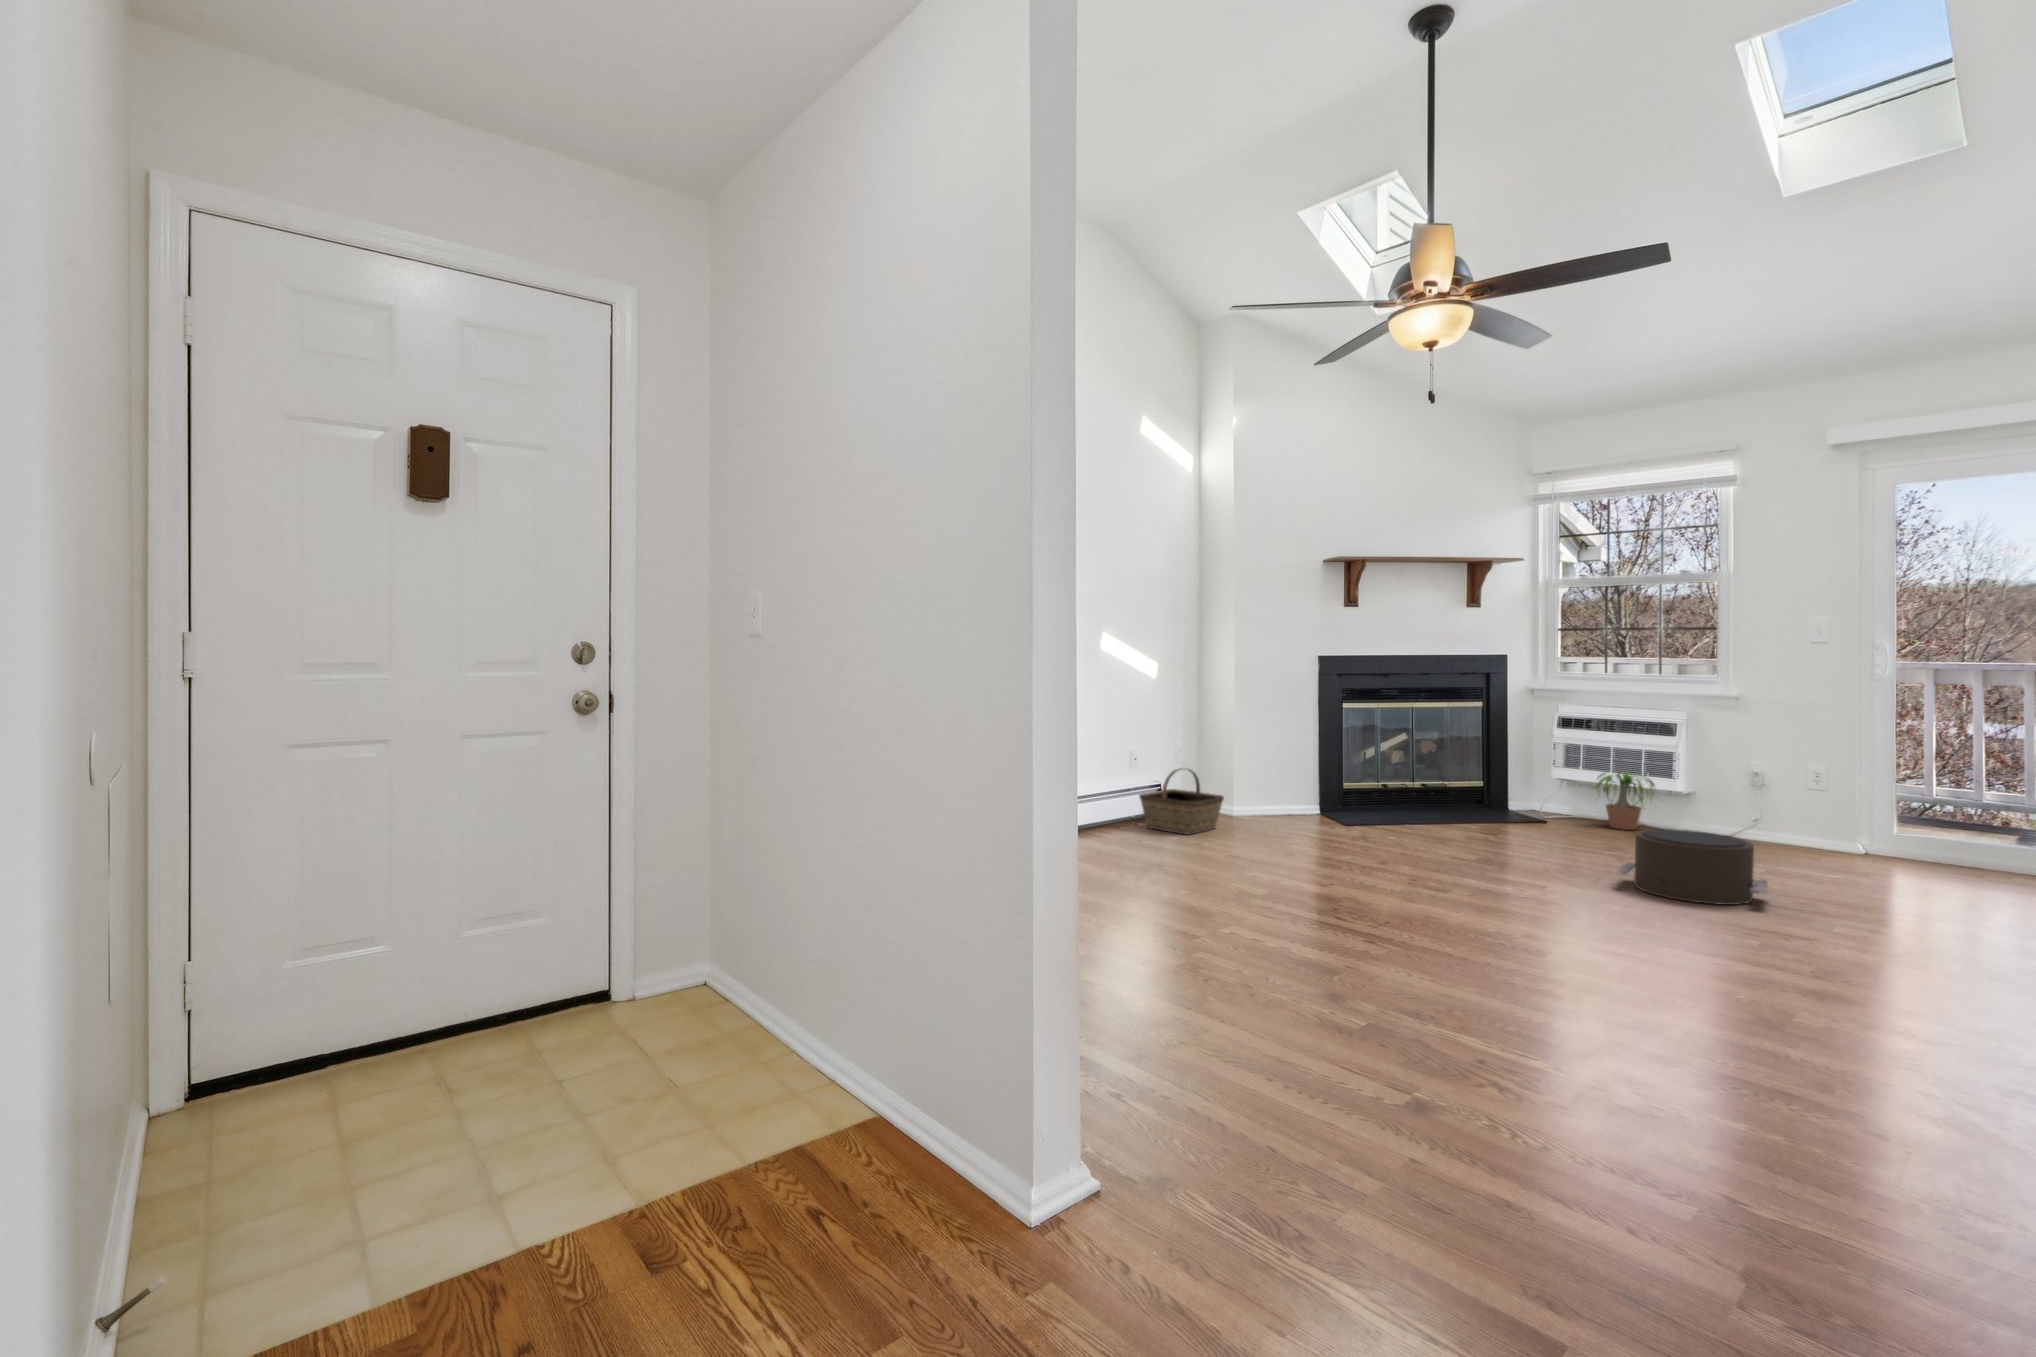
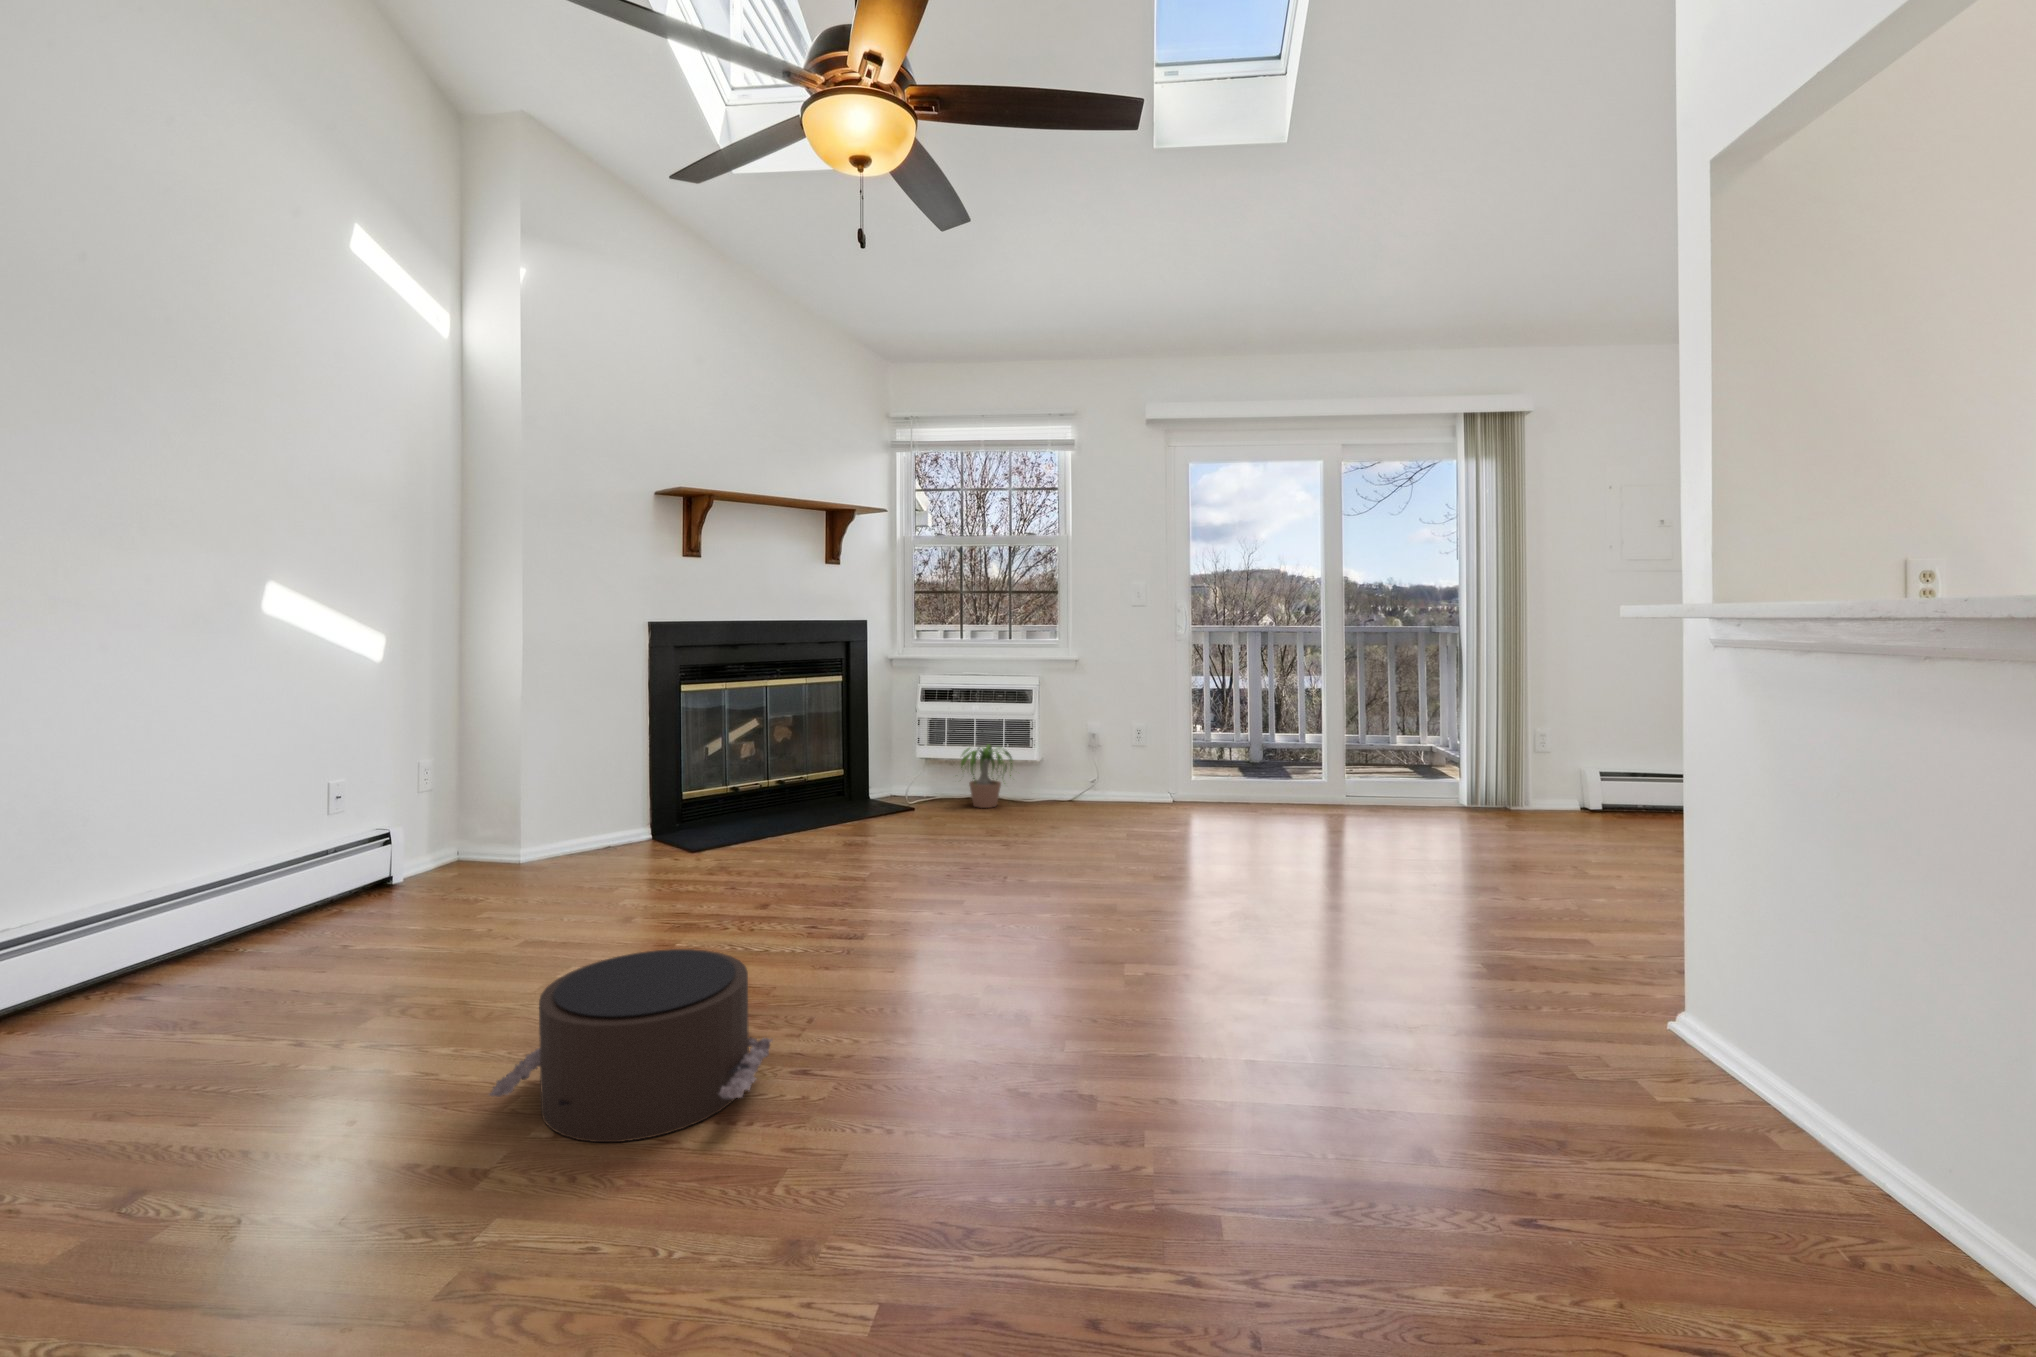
basket: present [1139,769,1224,834] -> none [336,804,503,917]
pouf: present [1617,829,1767,905] -> present [489,949,772,1142]

